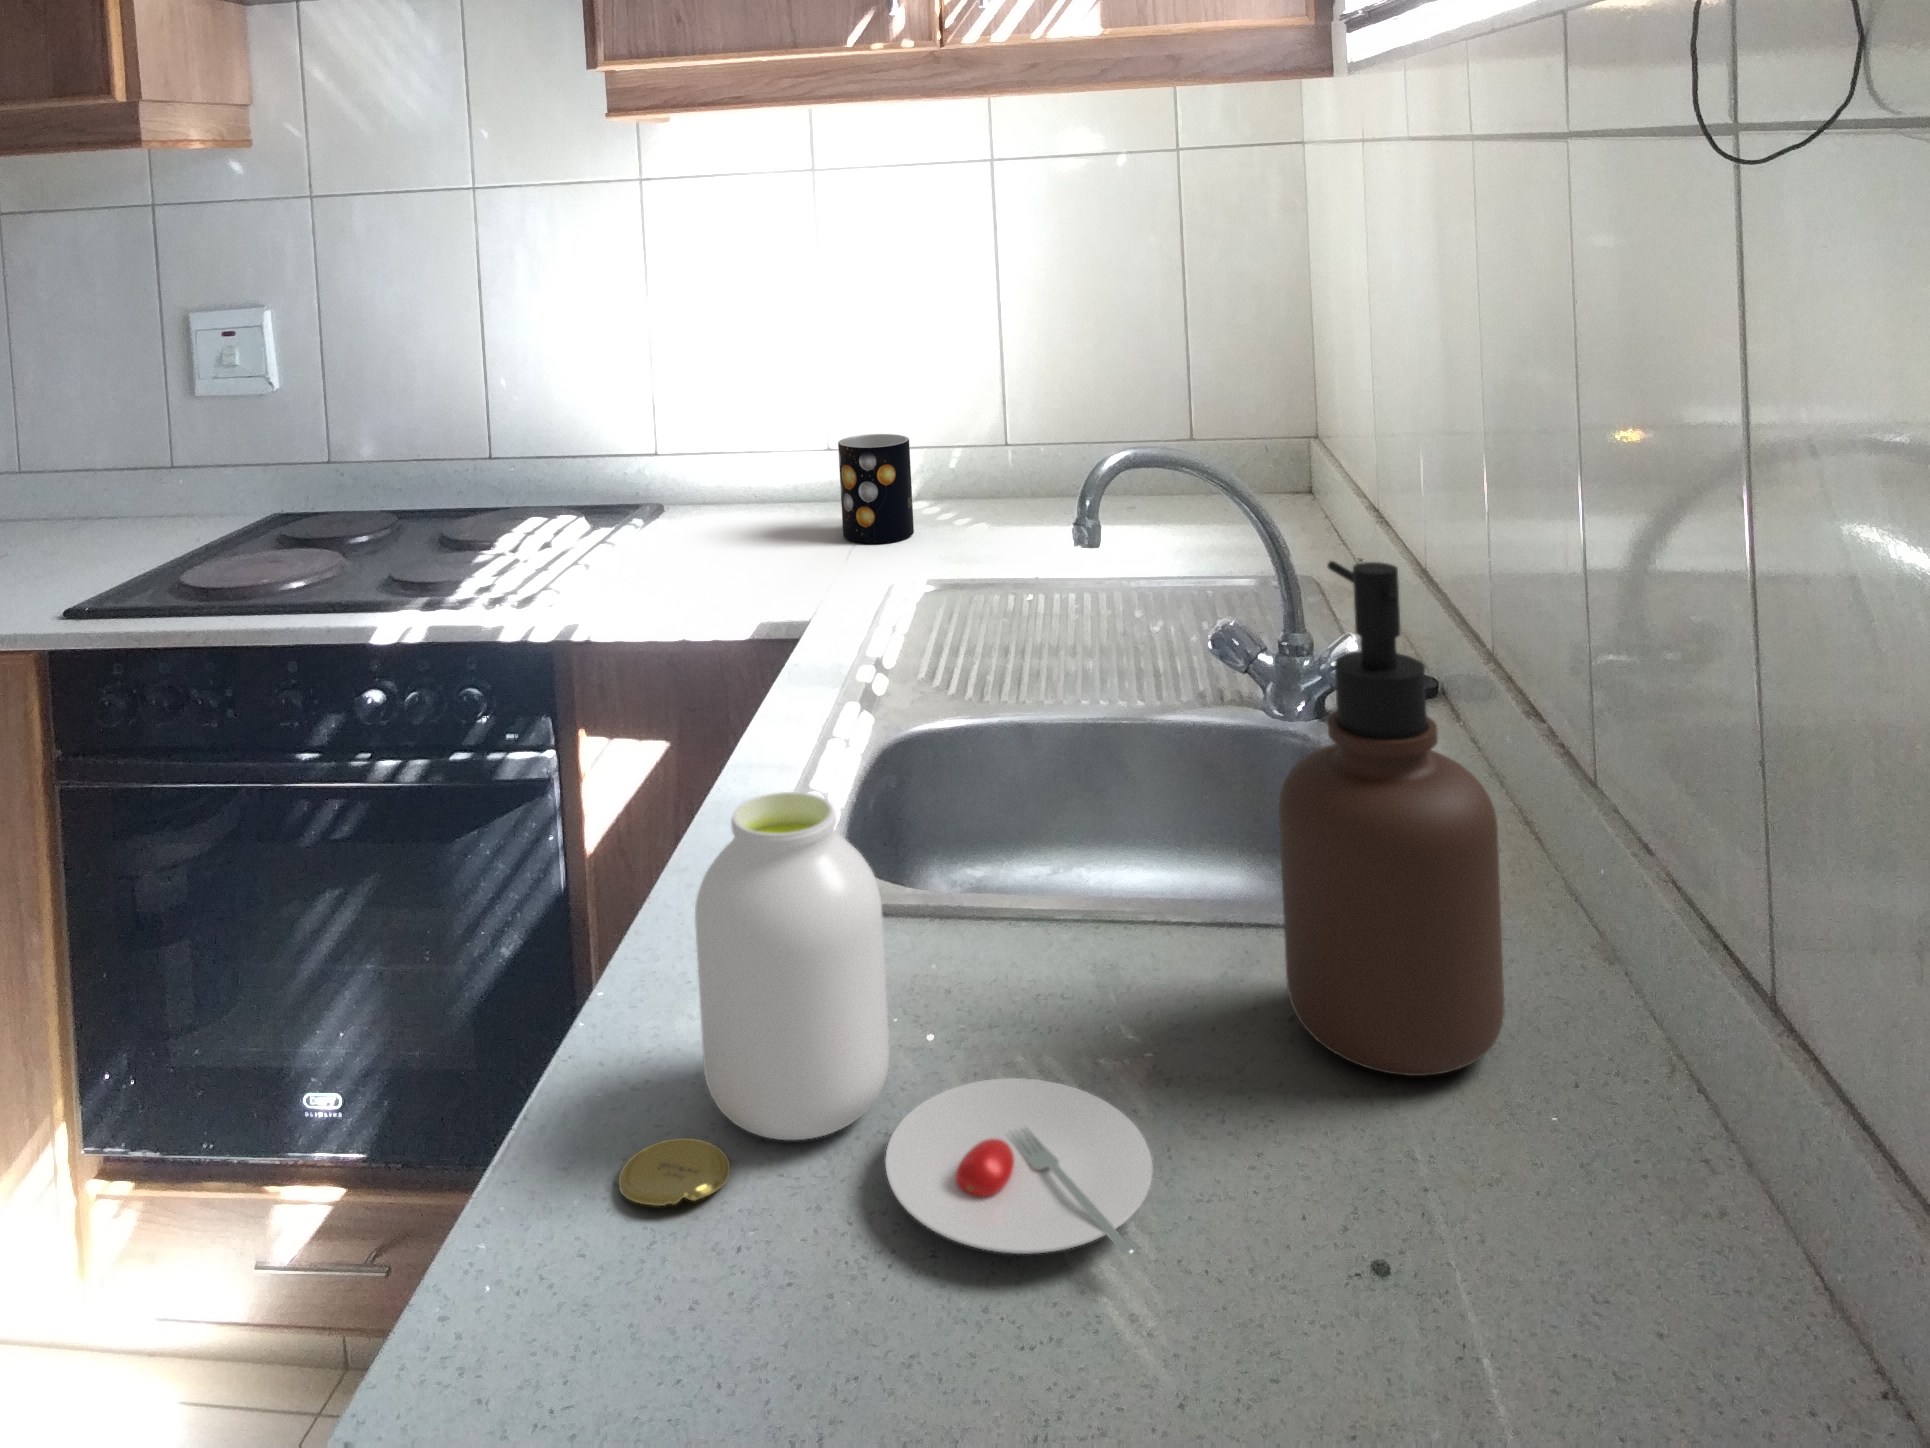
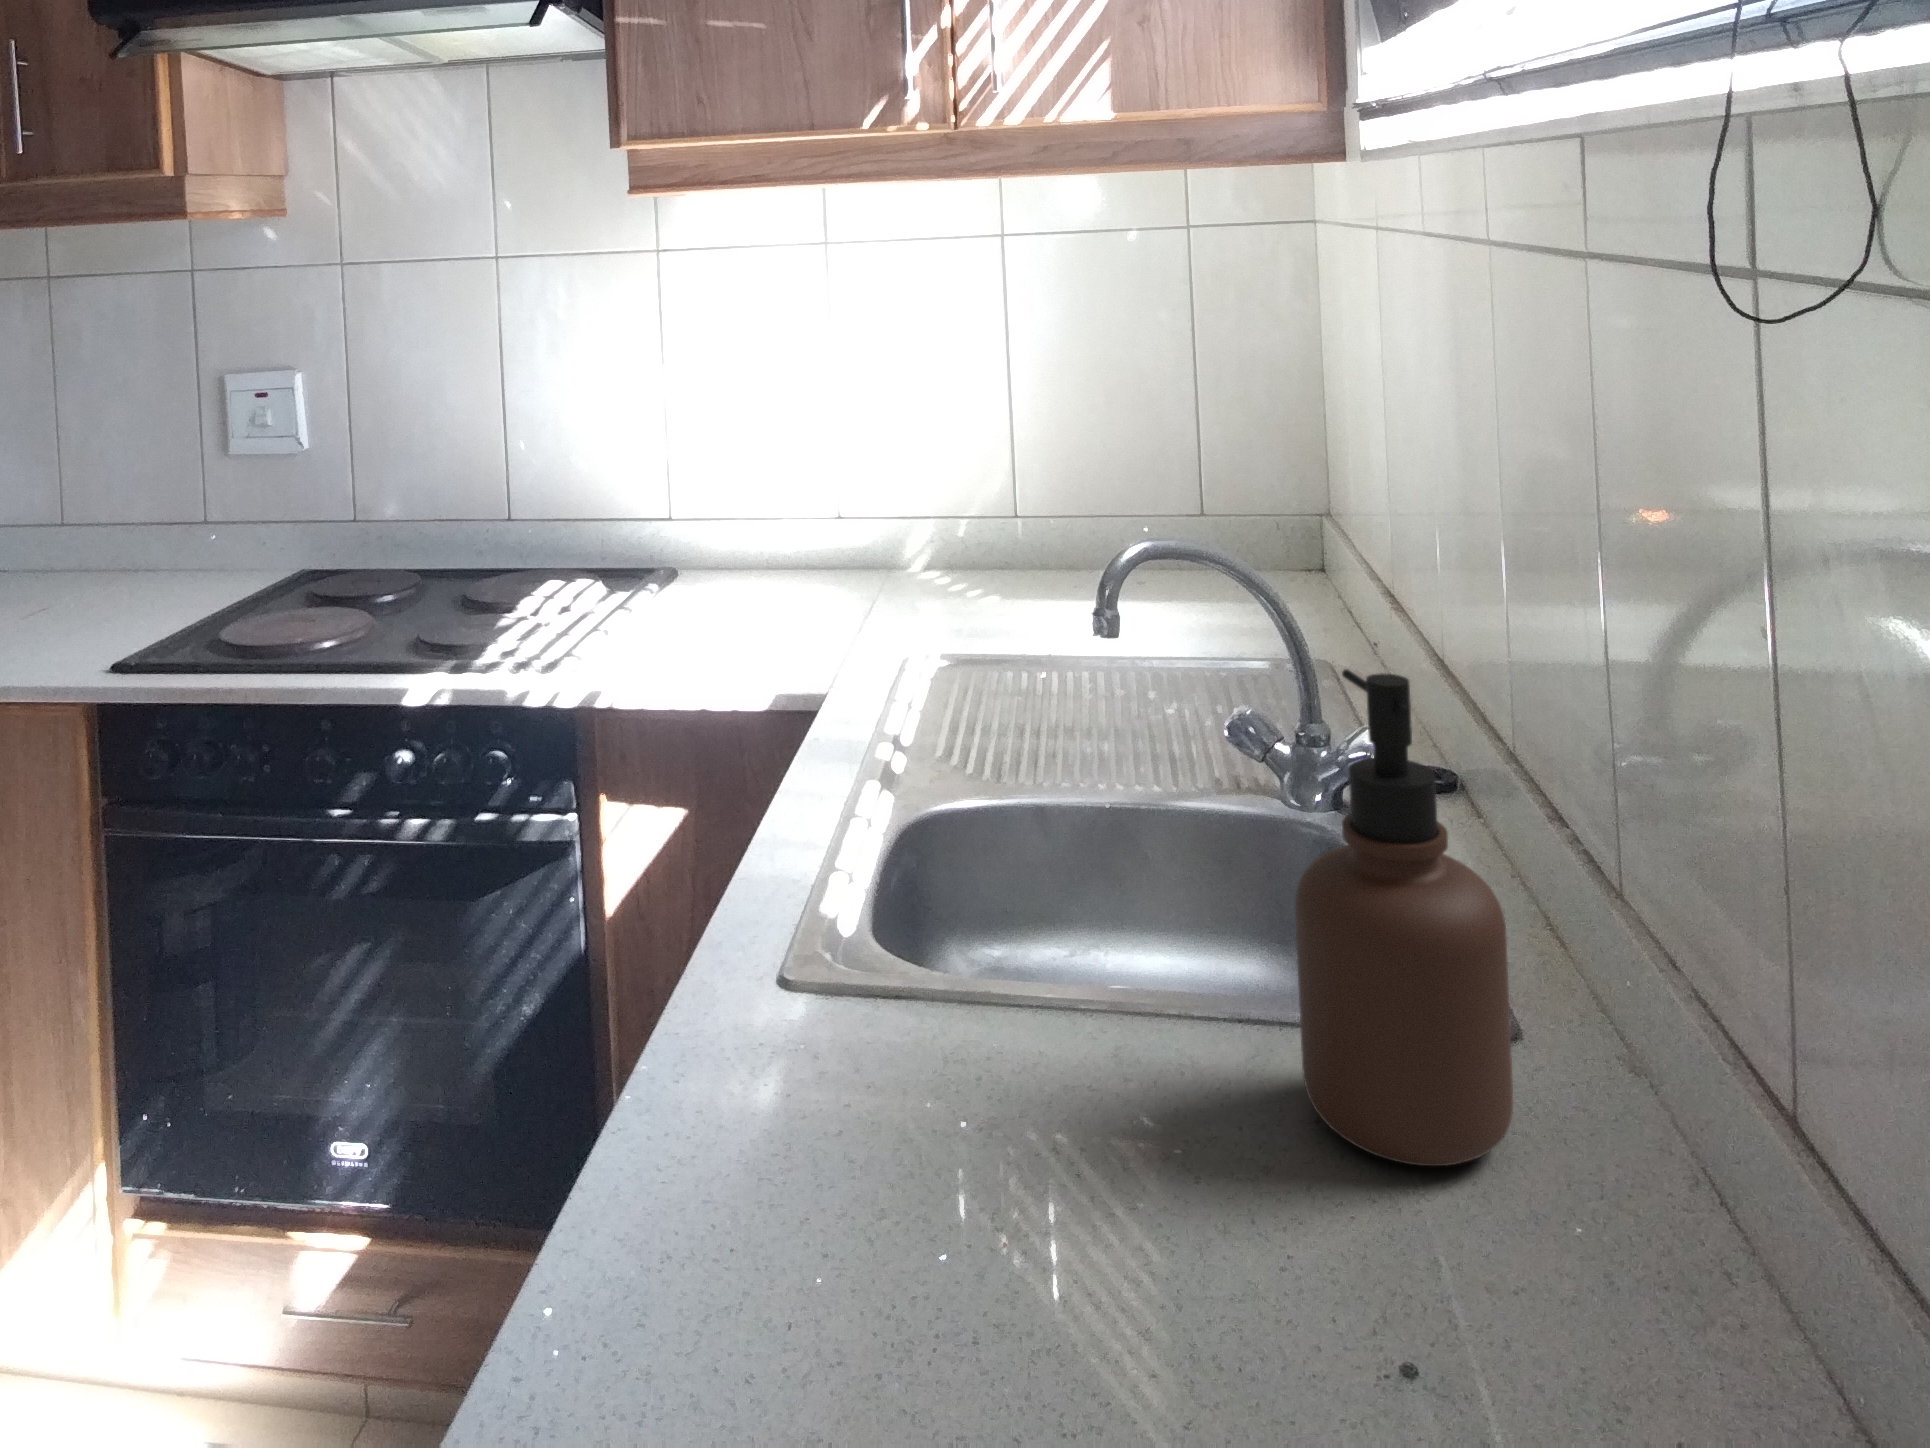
mug: present [838,434,914,543] -> none [853,507,927,616]
jar: present [619,792,1153,1255] -> none [679,877,1176,1321]

